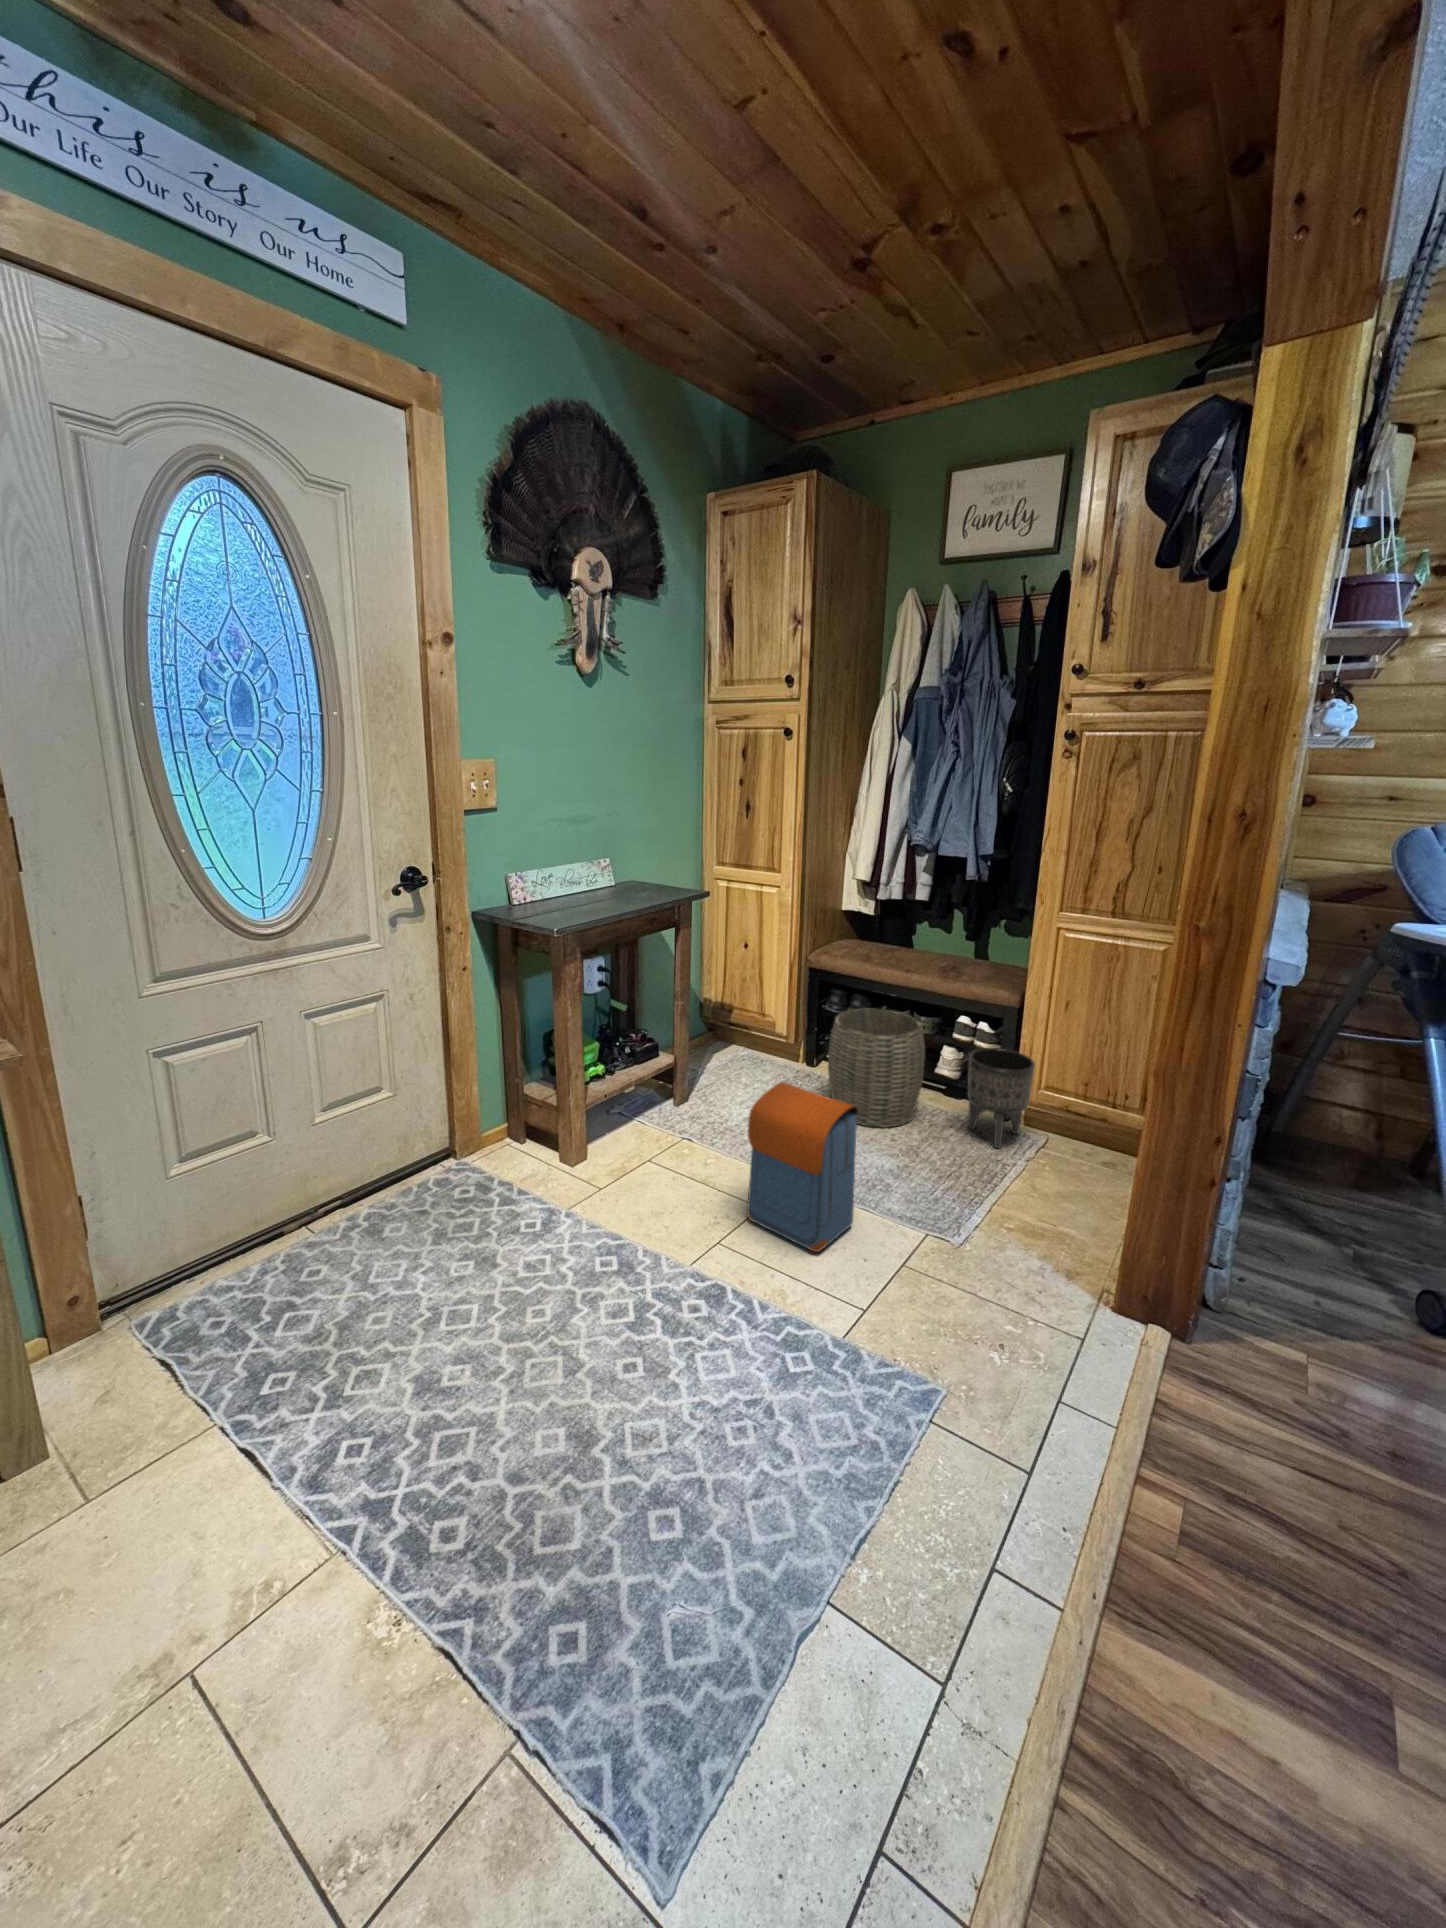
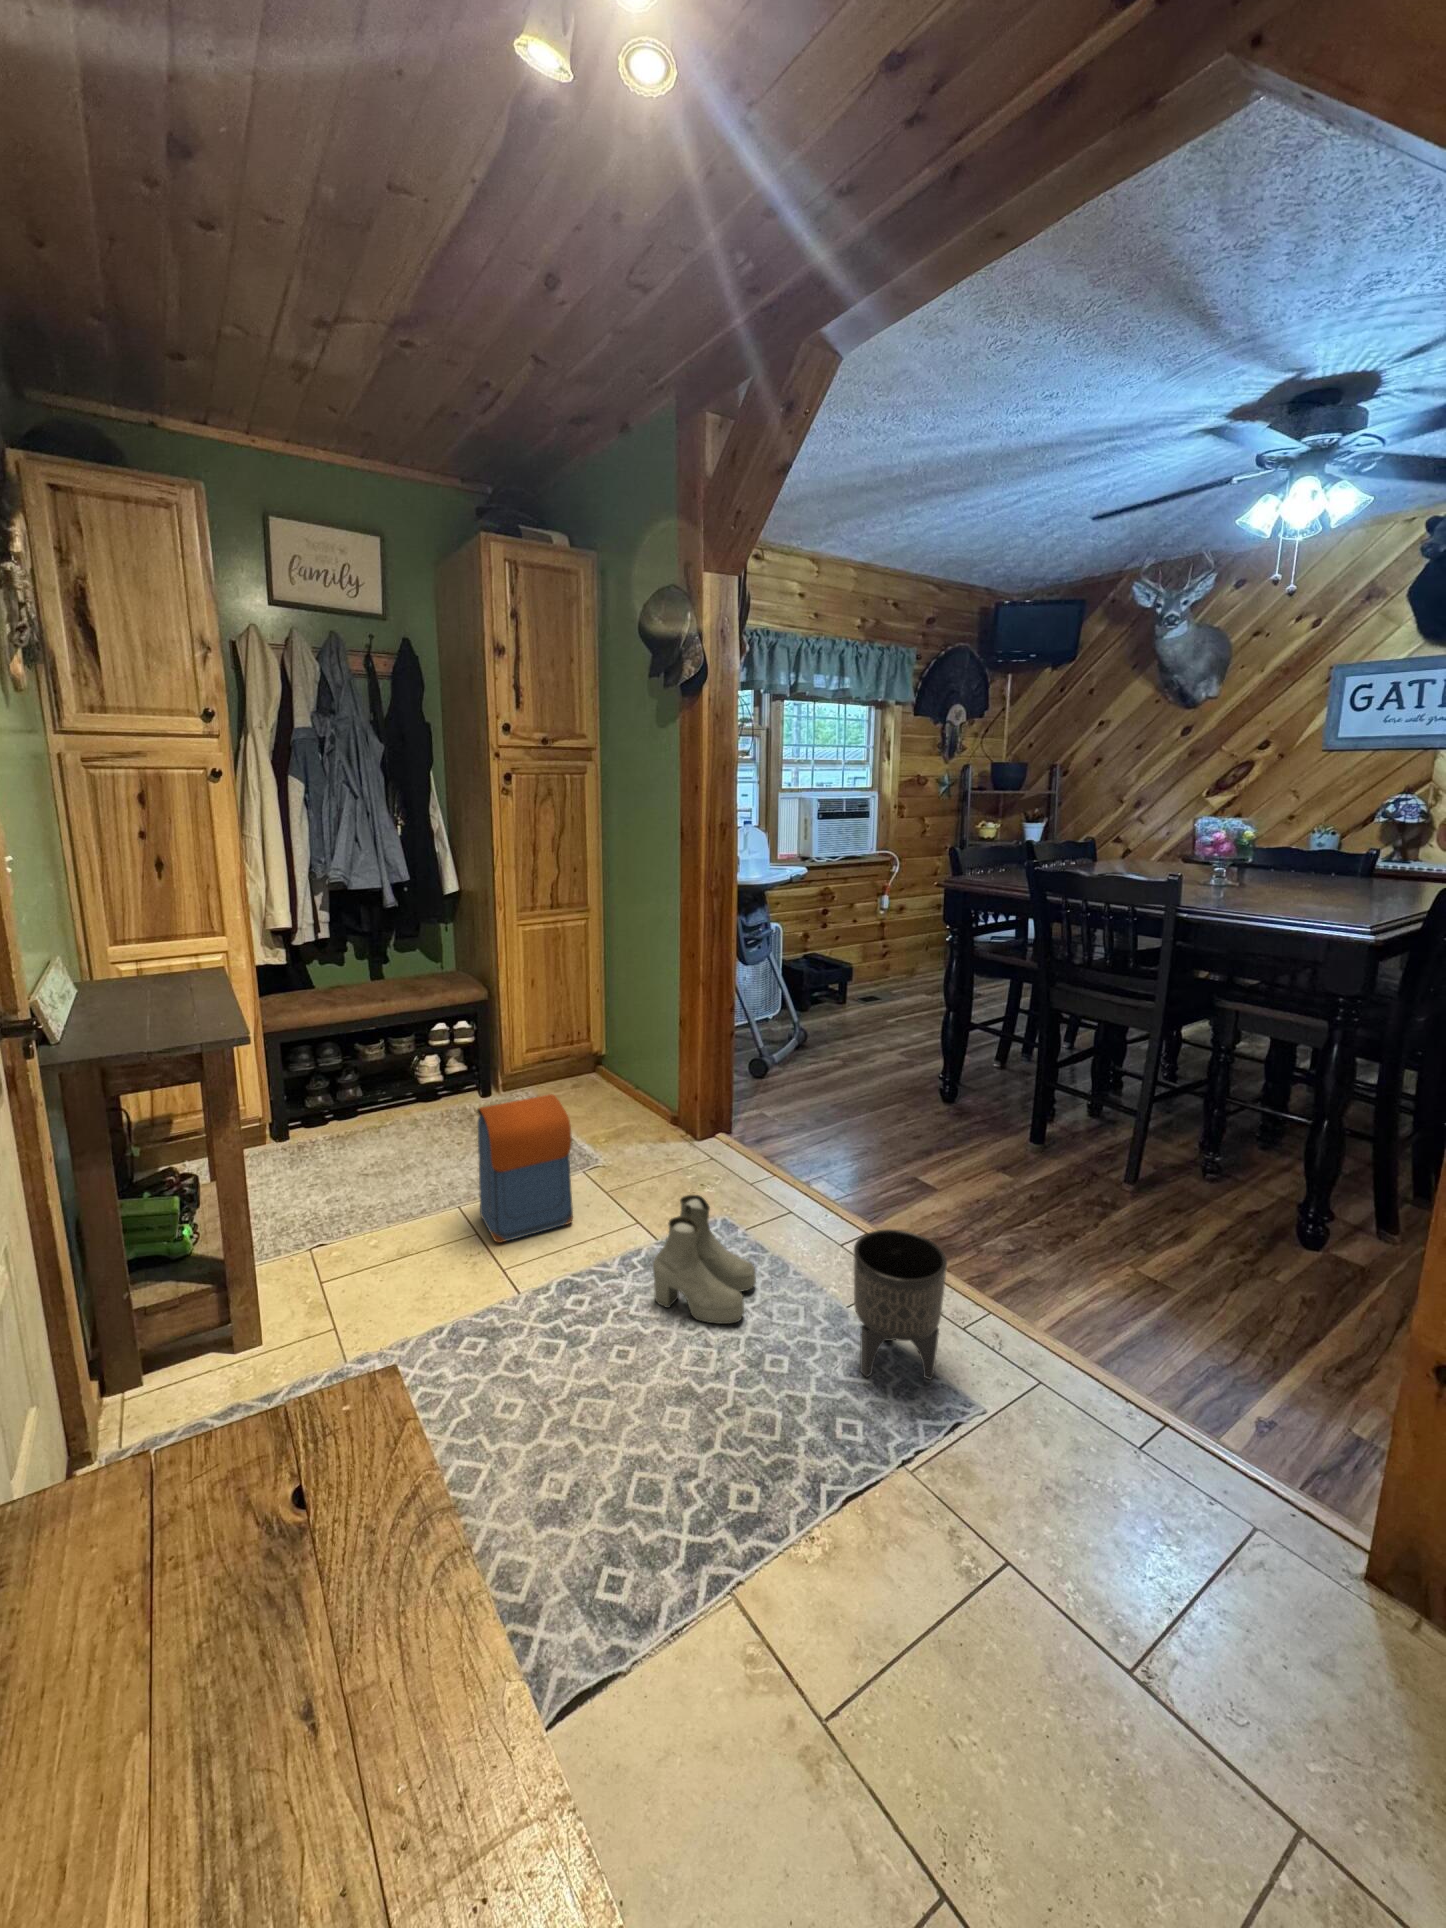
woven basket: present [828,1008,925,1128] -> none [358,1039,455,1155]
planter: present [968,1048,1035,1148] -> present [854,1229,947,1380]
boots: none [711,1280,822,1456] -> present [653,1195,756,1324]

